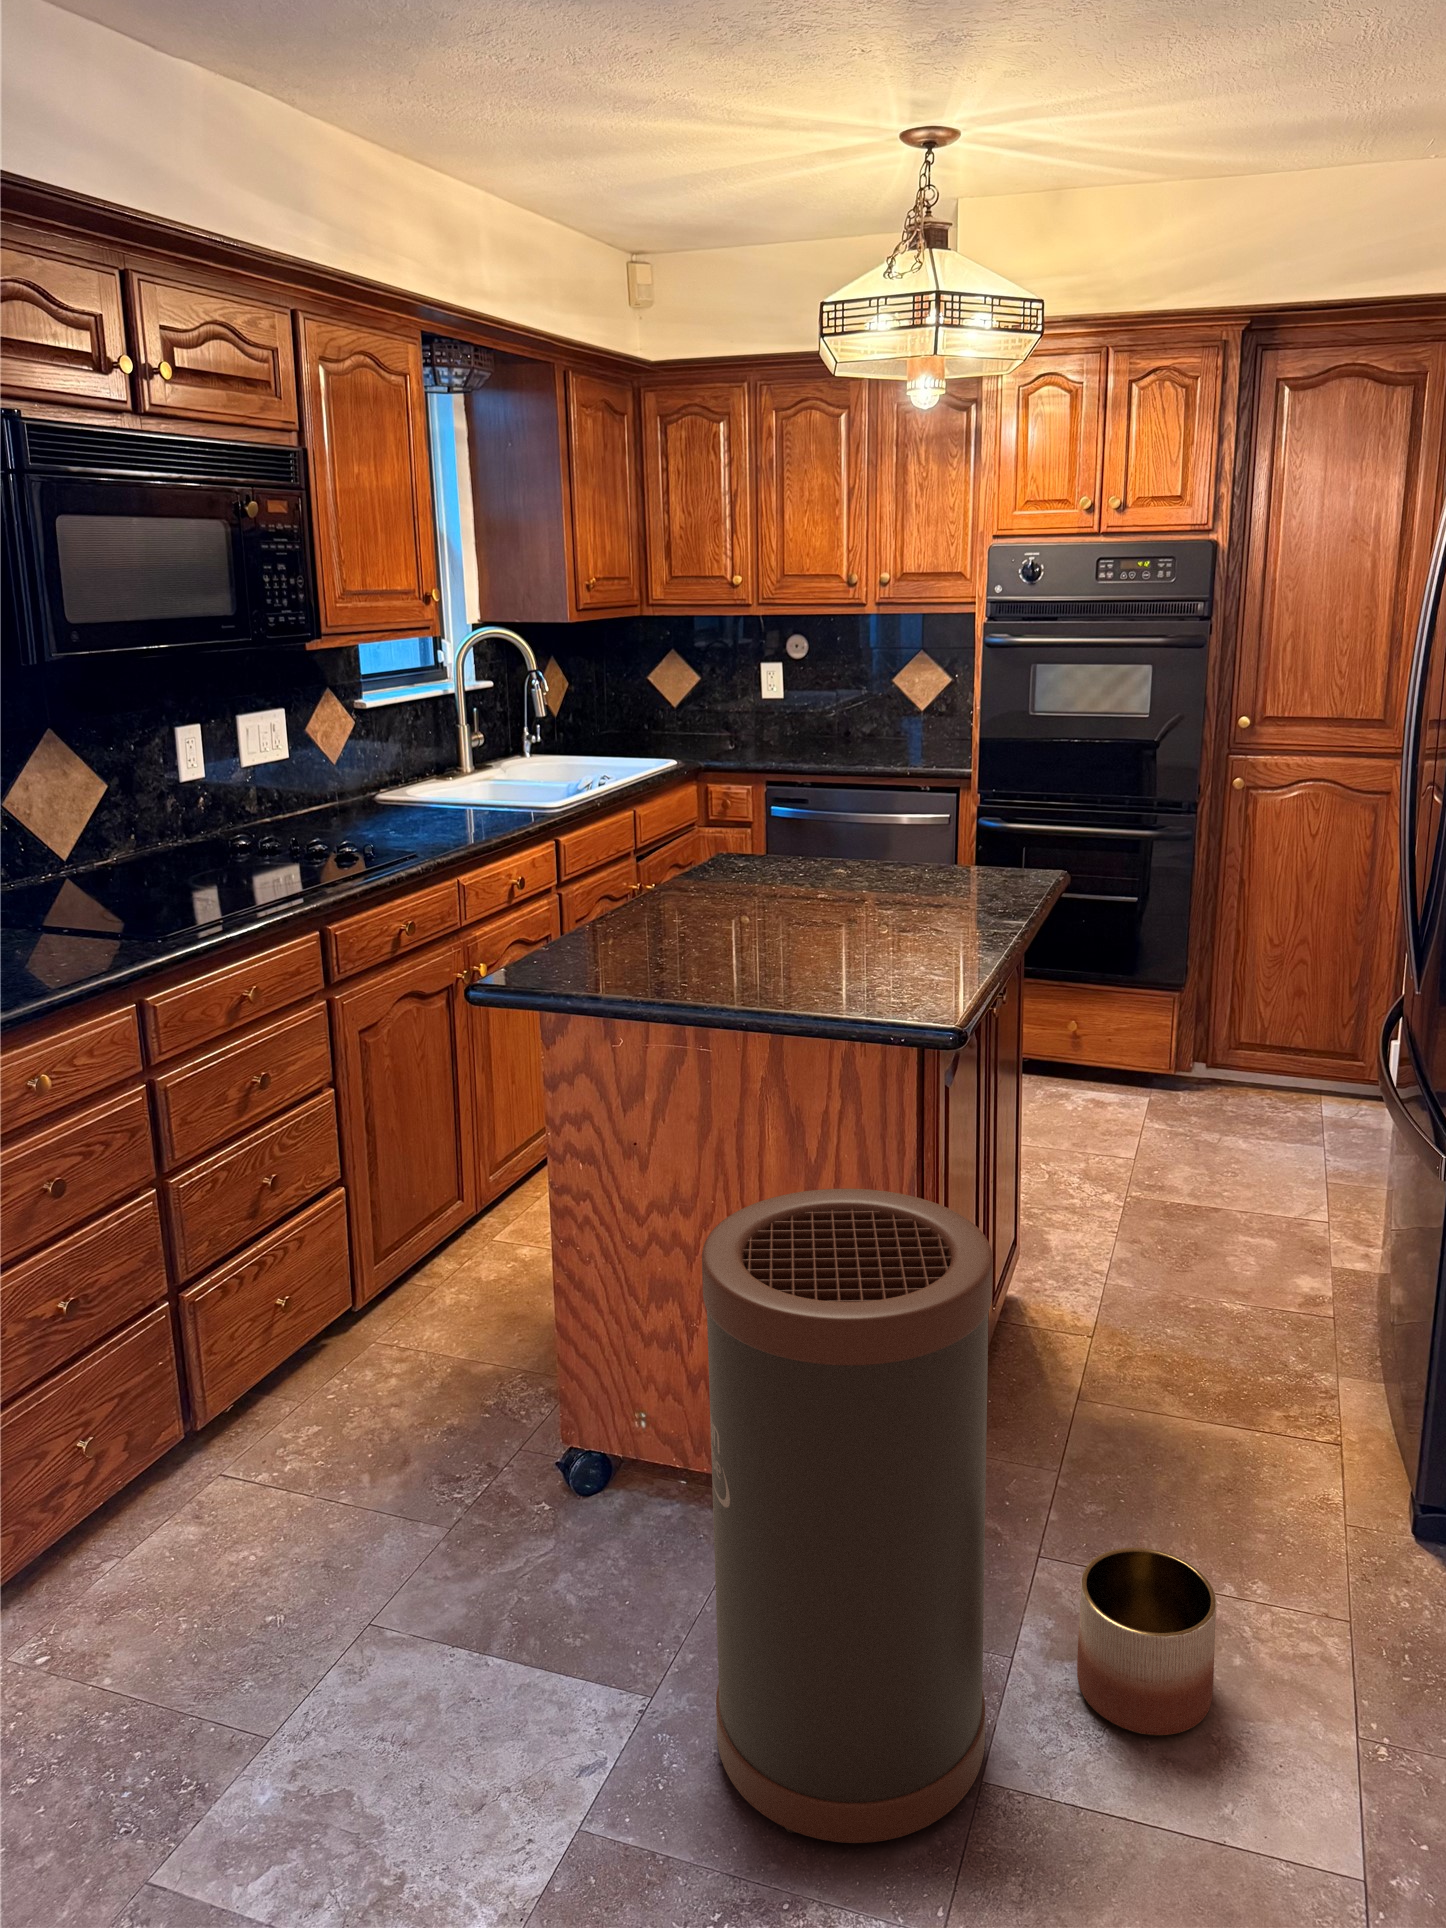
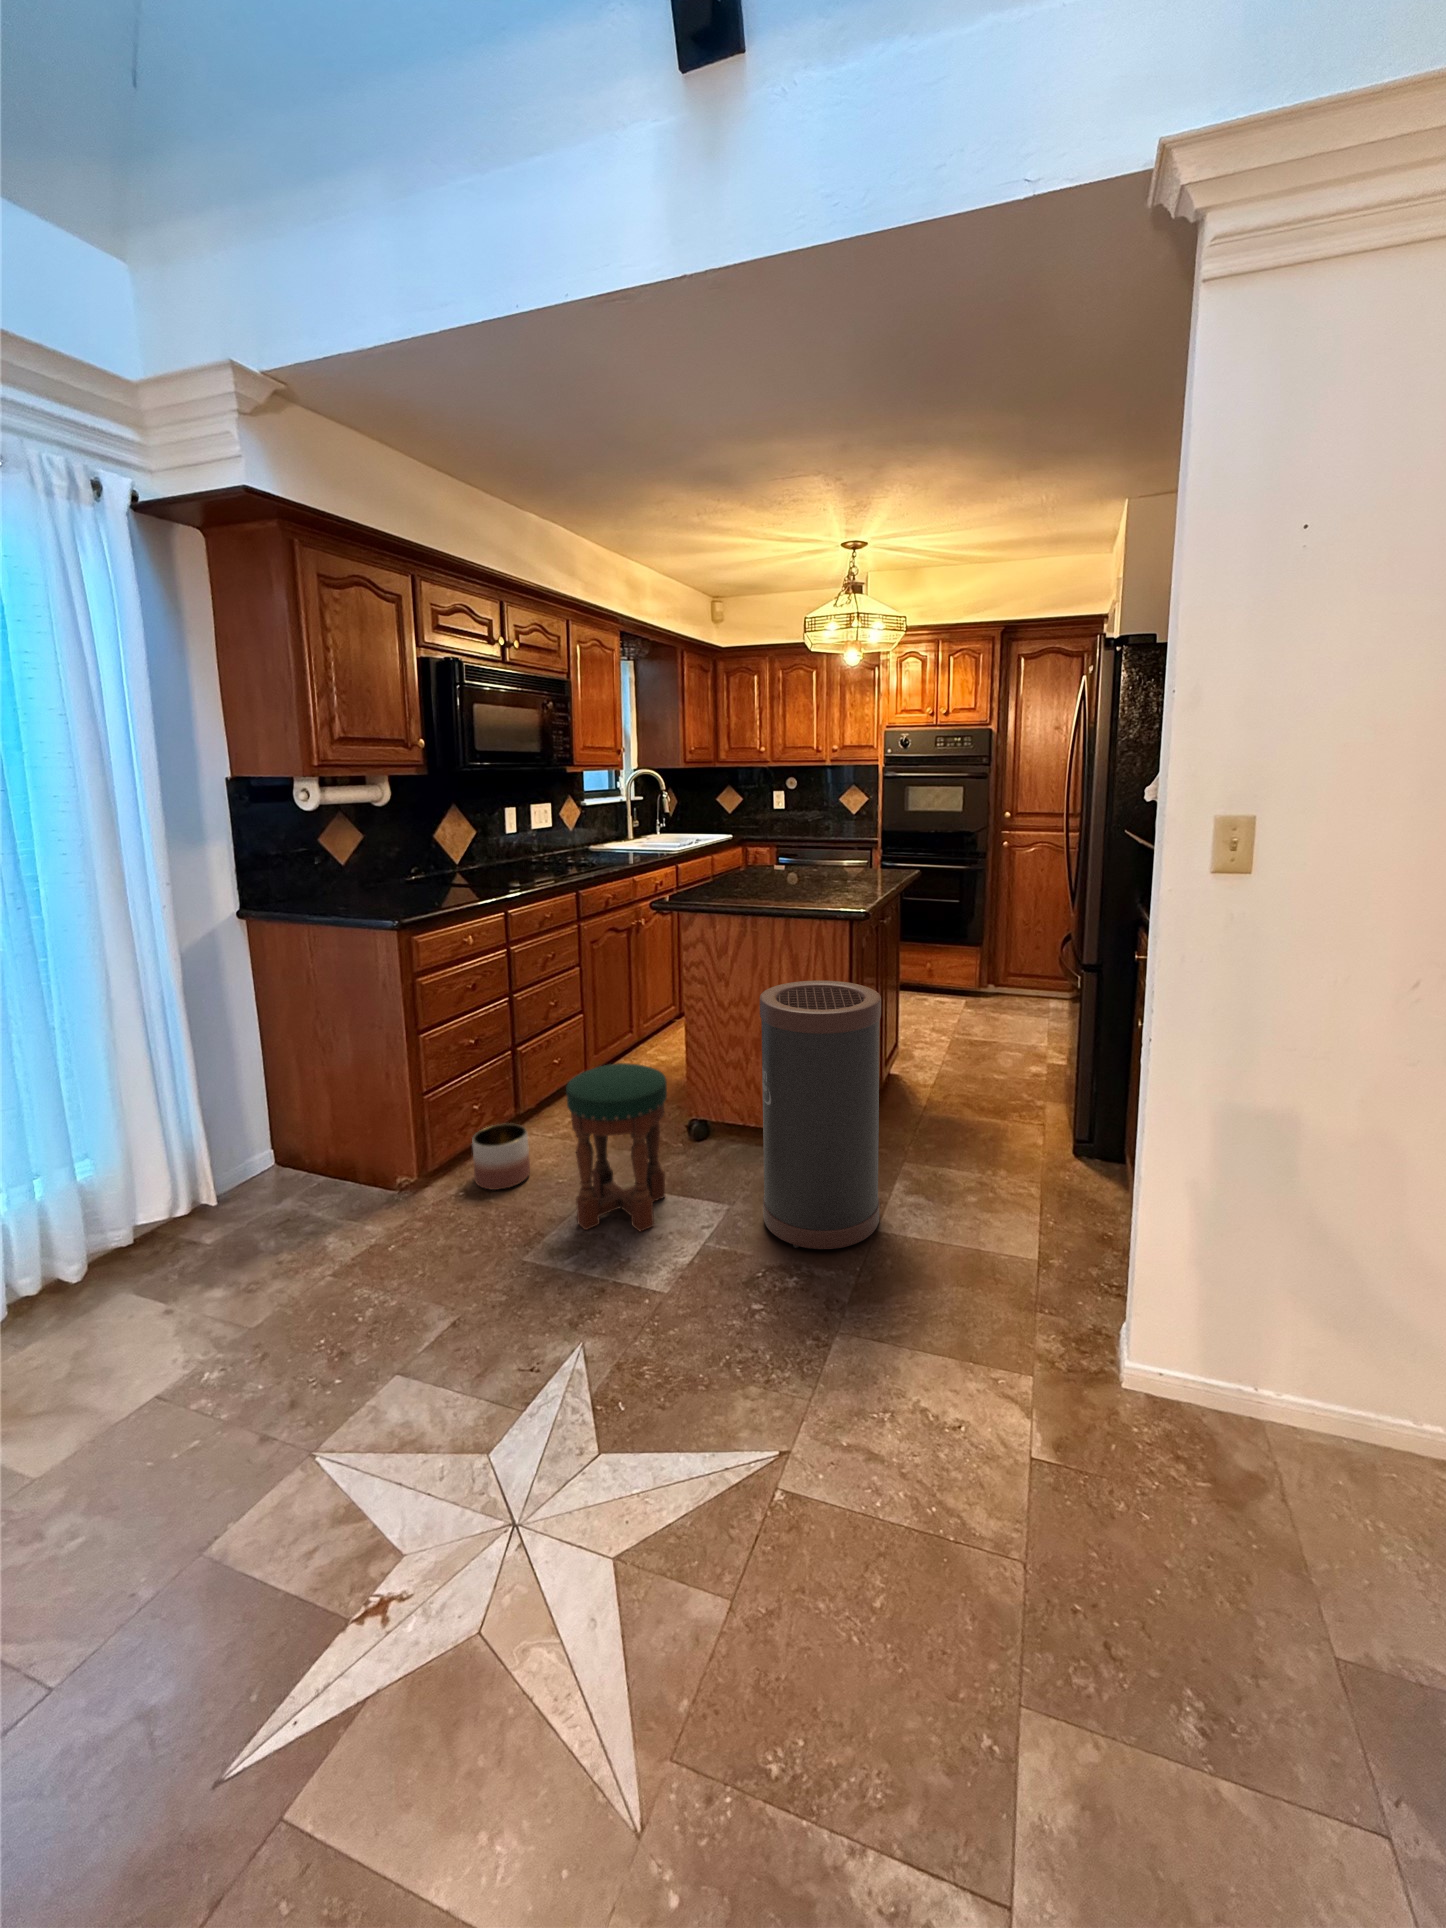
stool: none [252,1369,498,1777] -> present [566,1063,667,1232]
planter: present [1077,1548,1217,1735] -> present [472,1123,530,1190]

